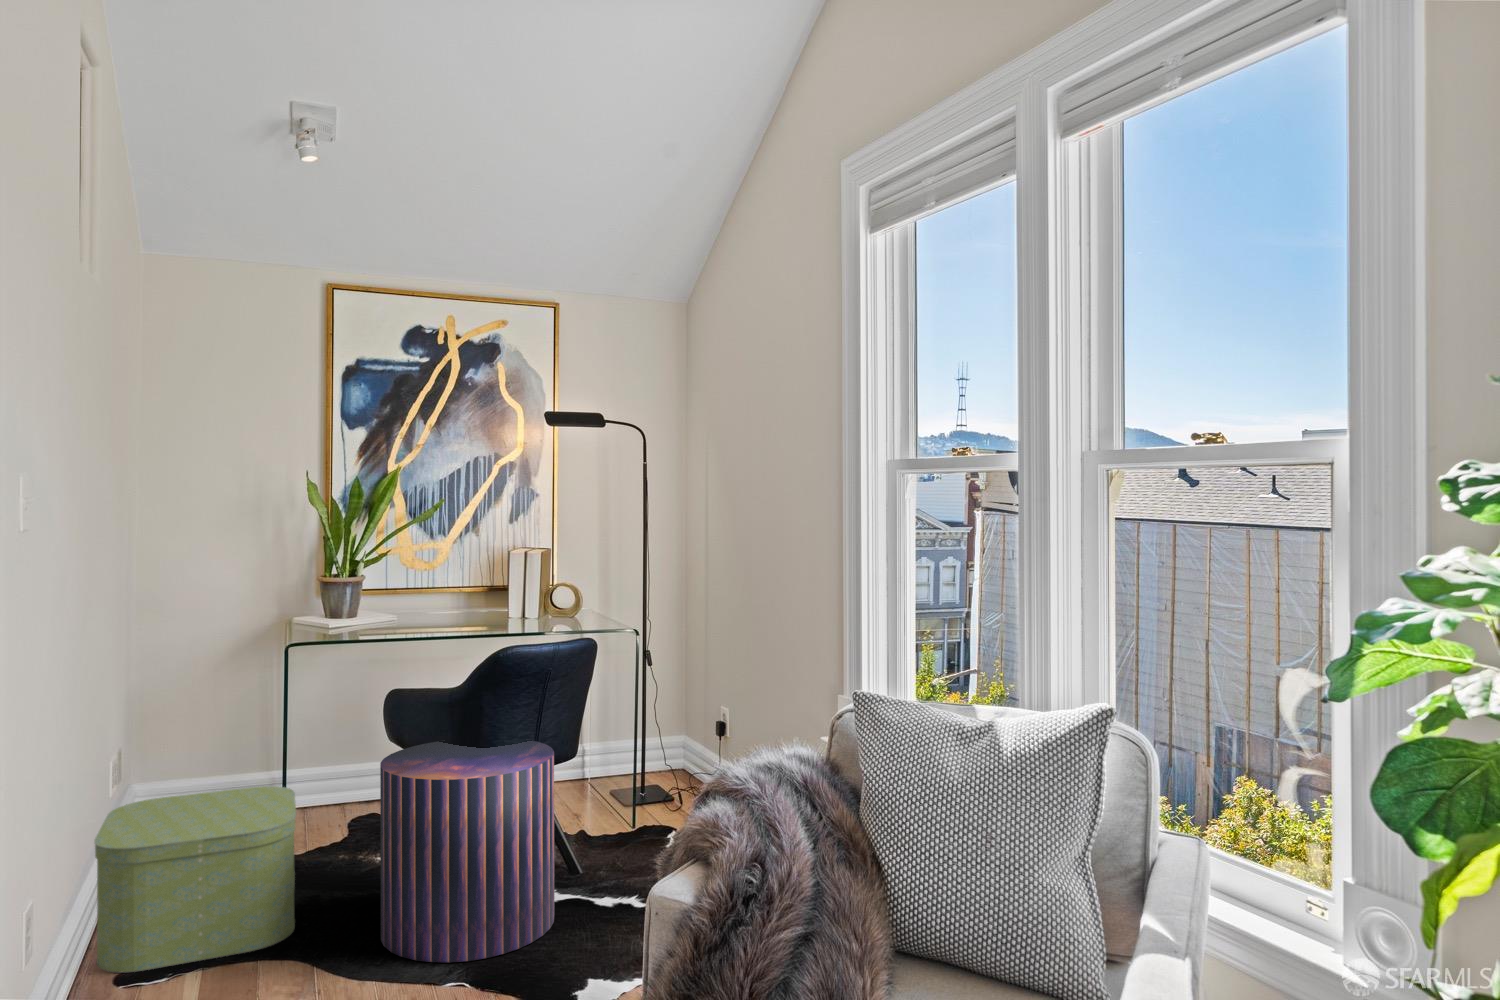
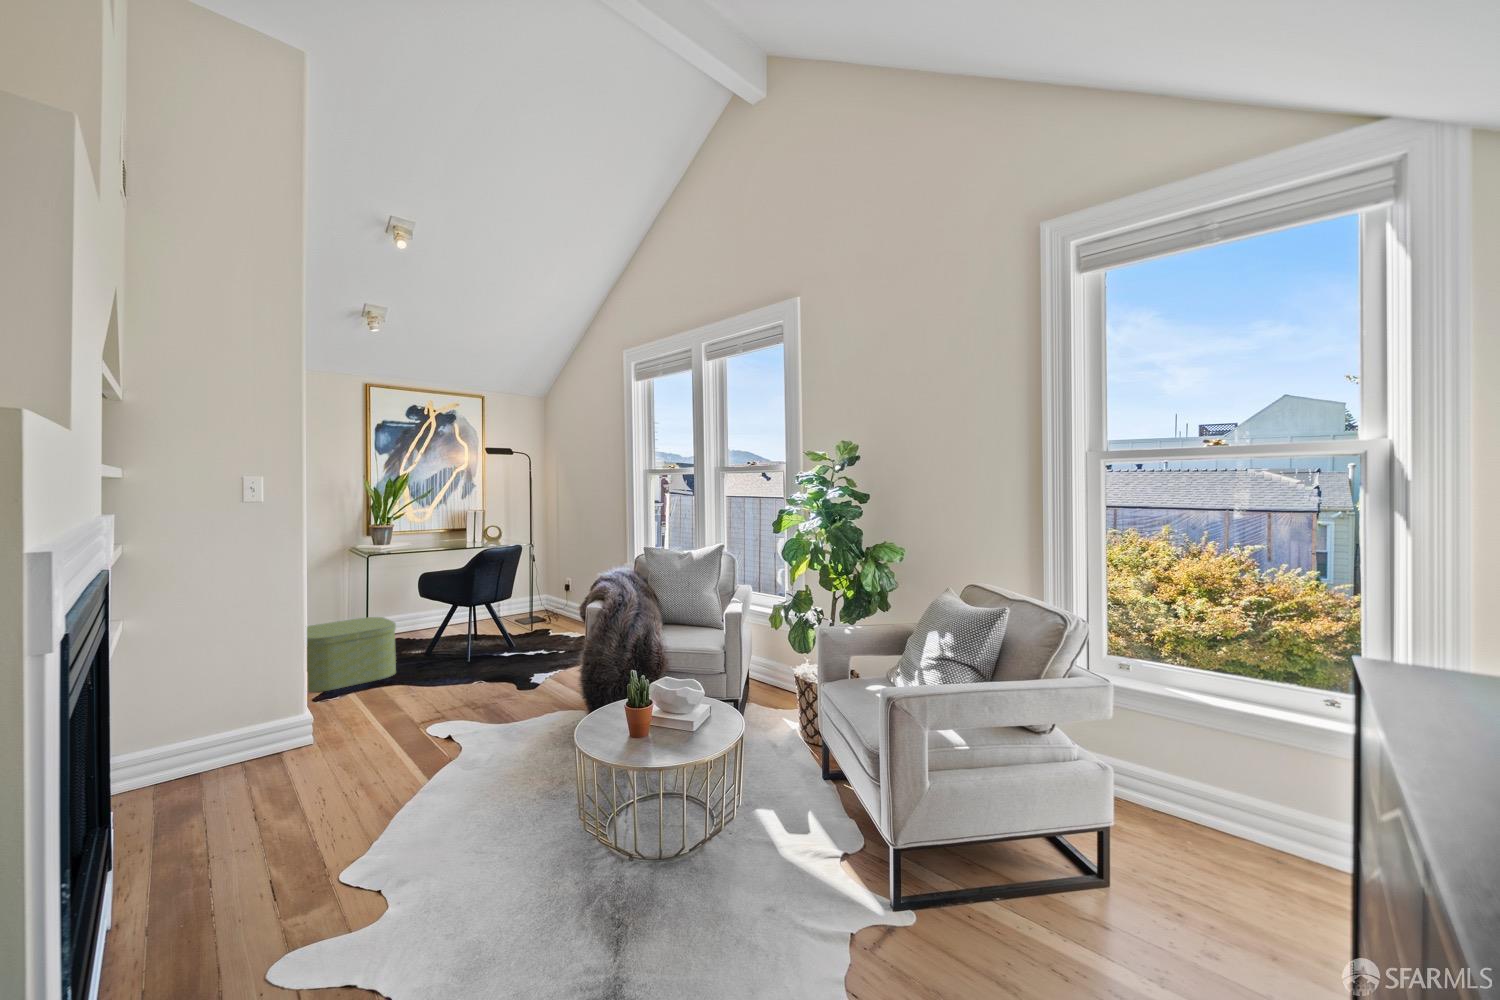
pouf: present [380,741,555,962] -> none [437,587,515,673]

